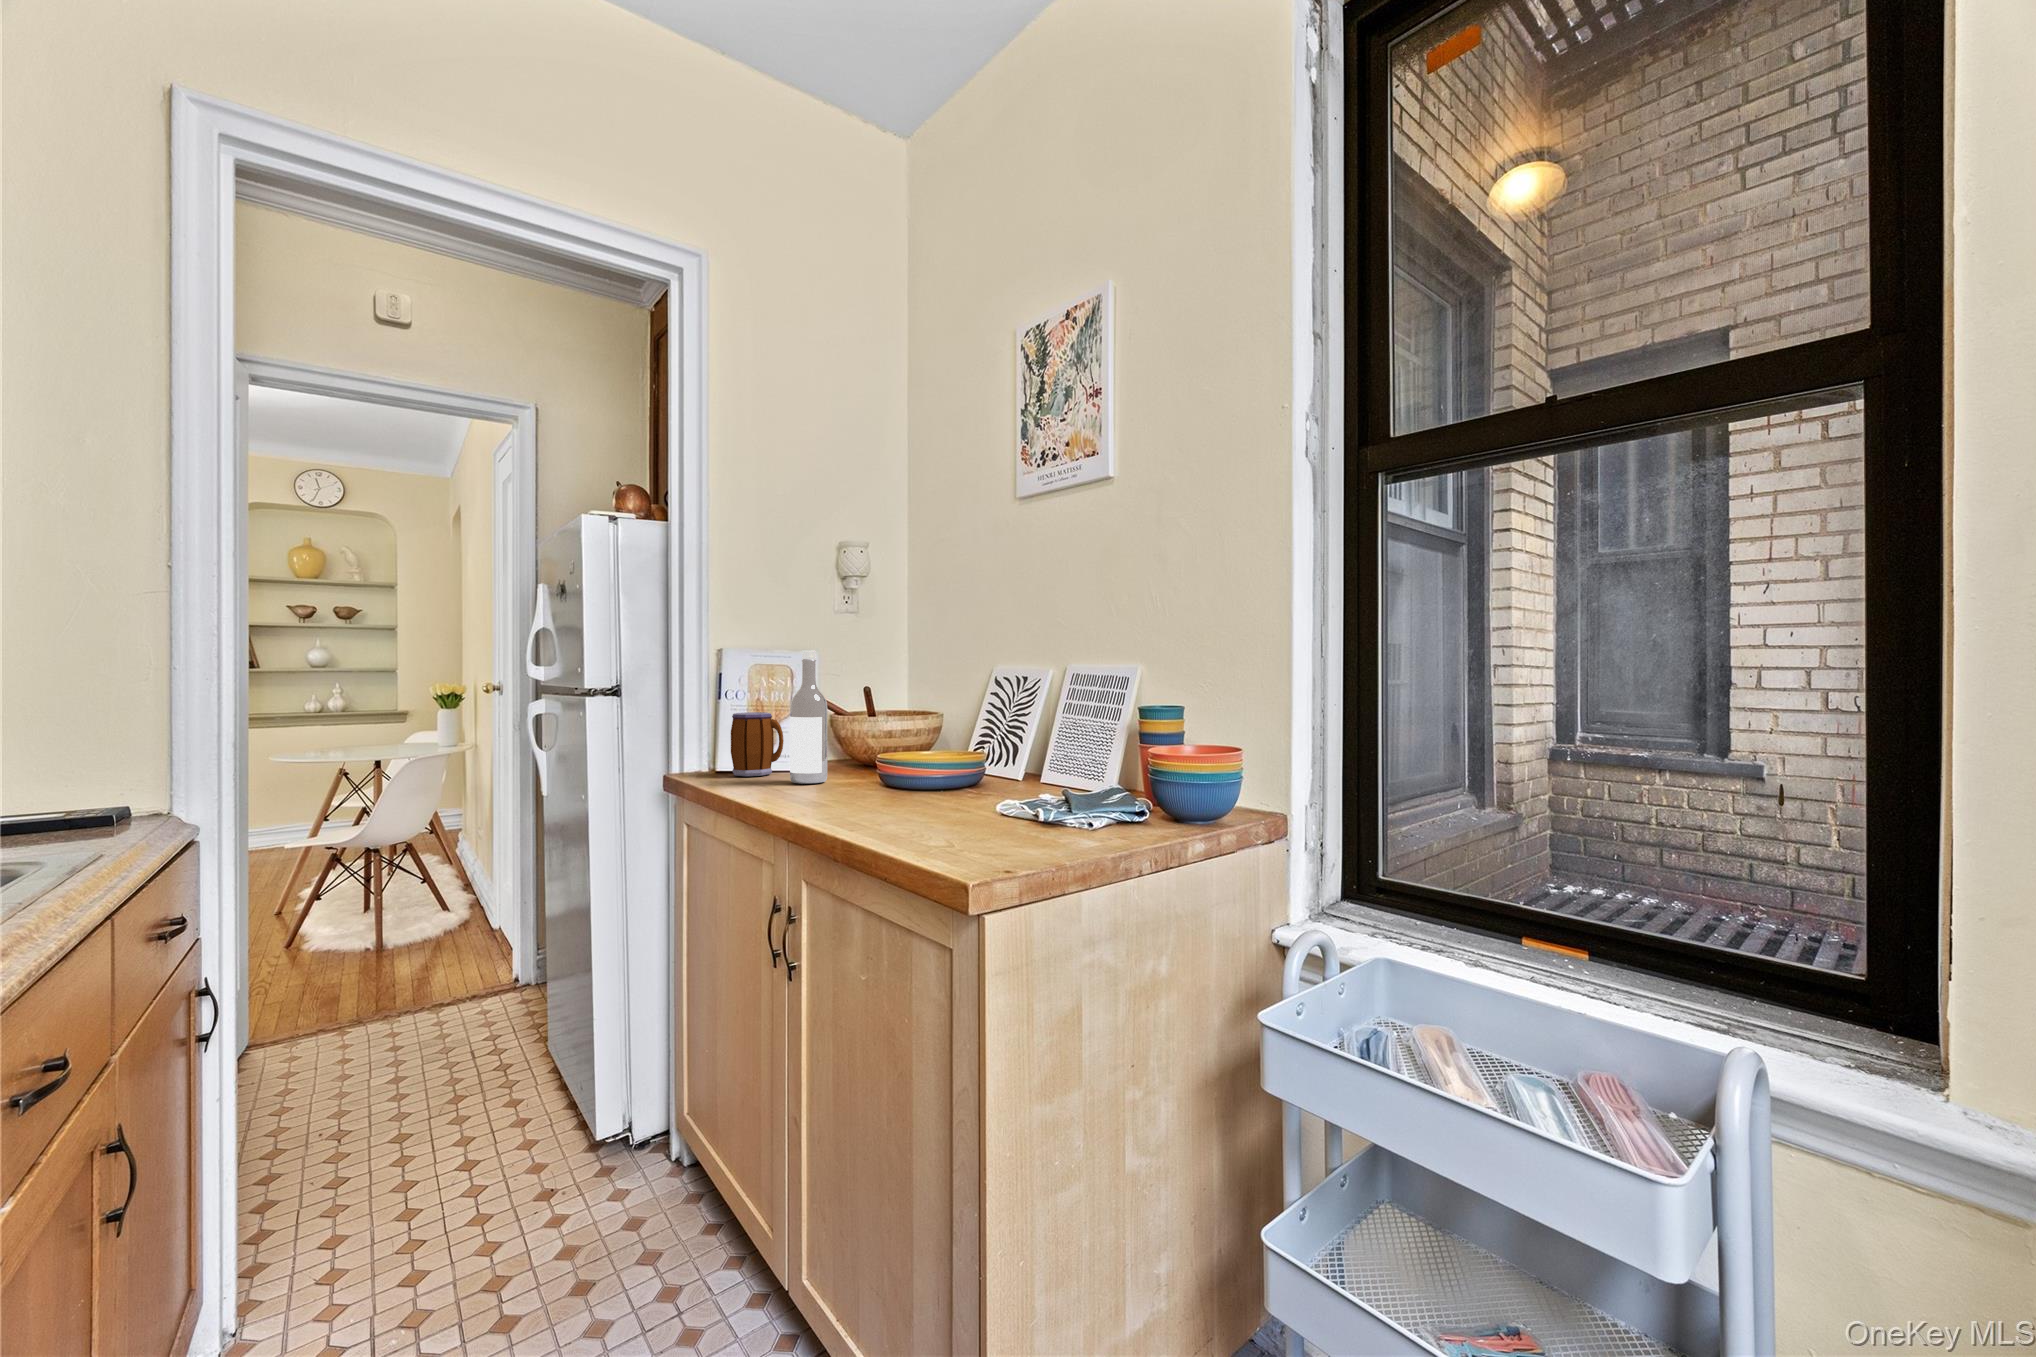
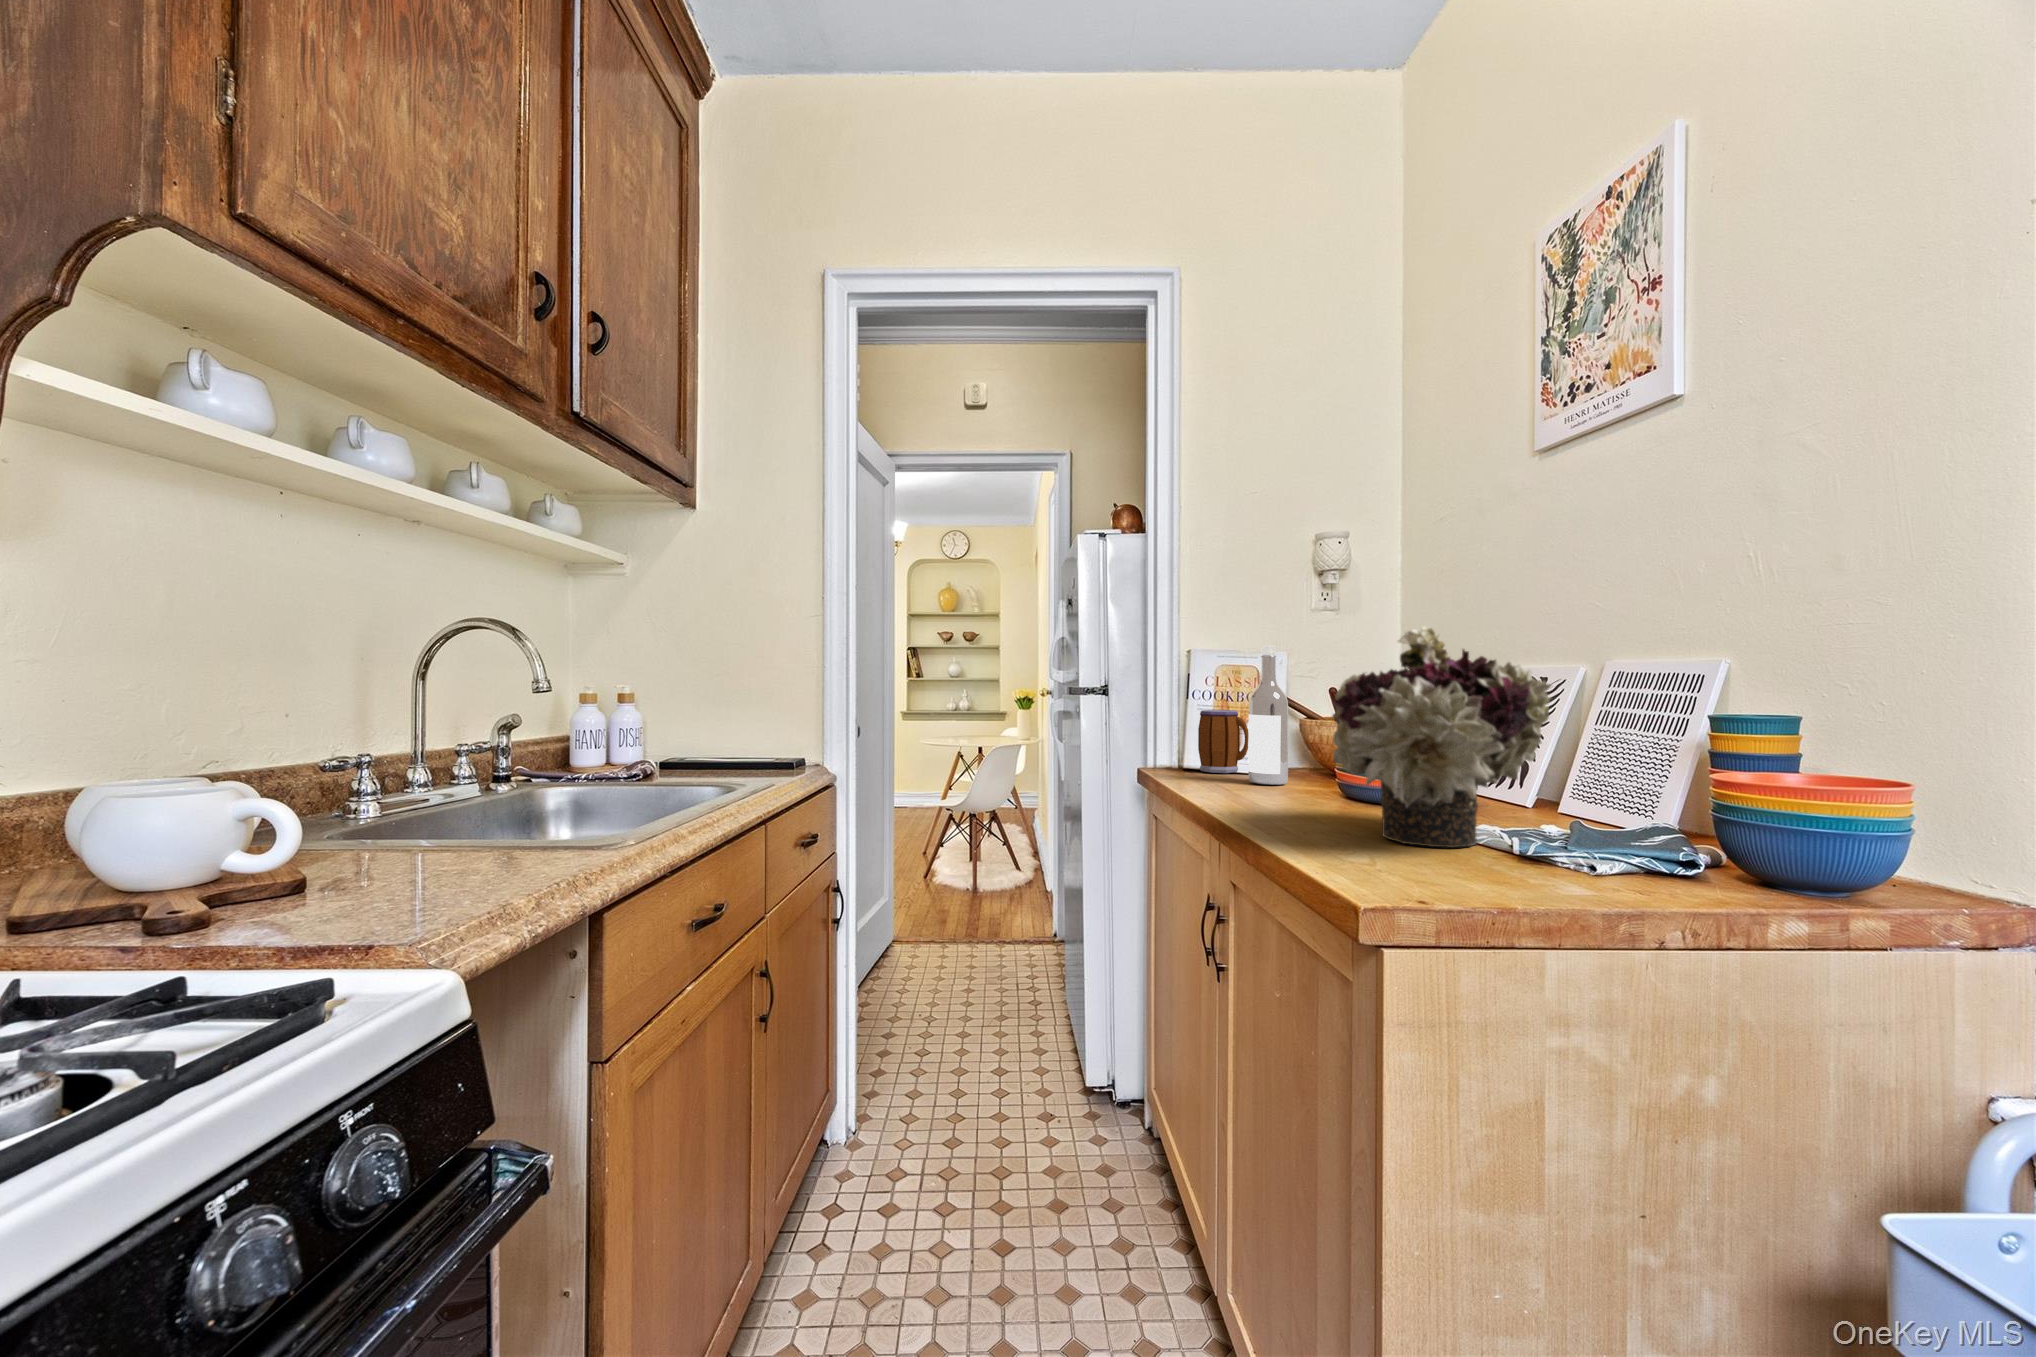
flower arrangement: none [890,641,1056,823] -> present [1333,626,1551,847]

